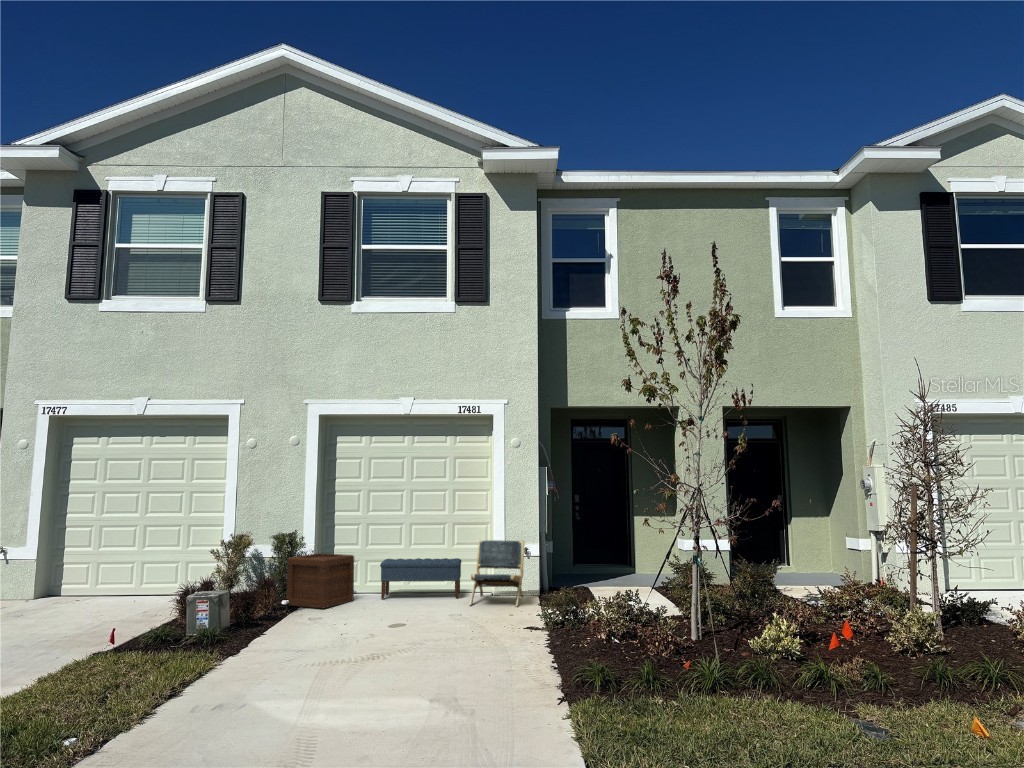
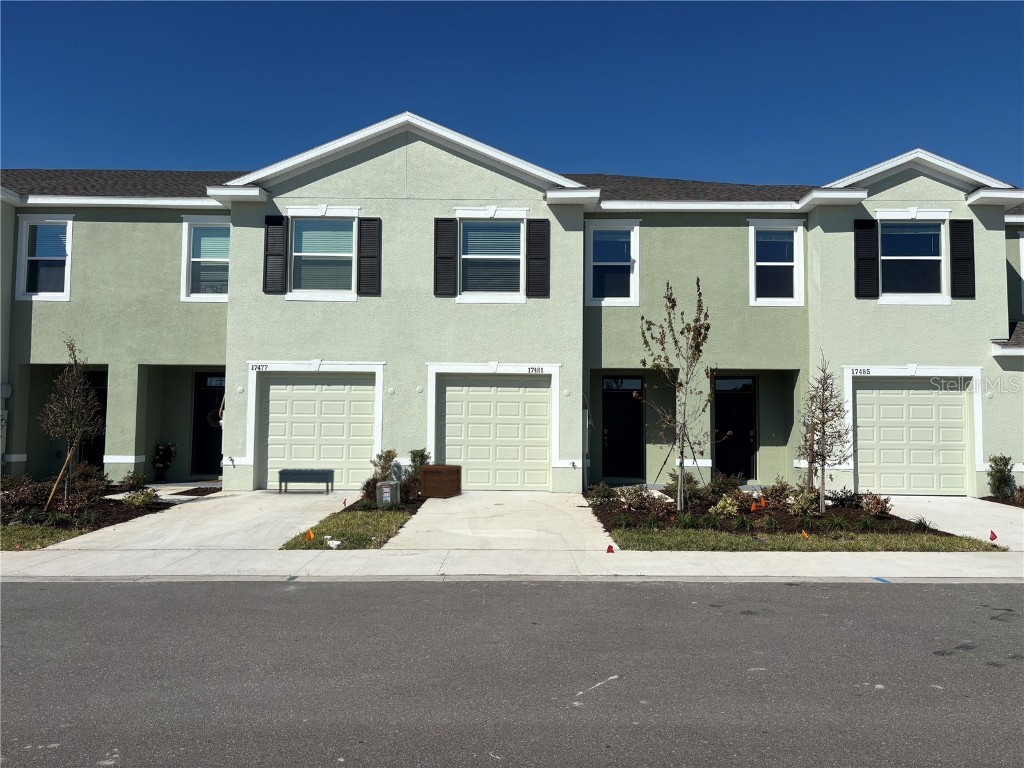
lounge chair: present [469,540,525,606] -> none [538,457,573,498]
bench: present [380,558,461,599] -> present [278,469,335,494]

